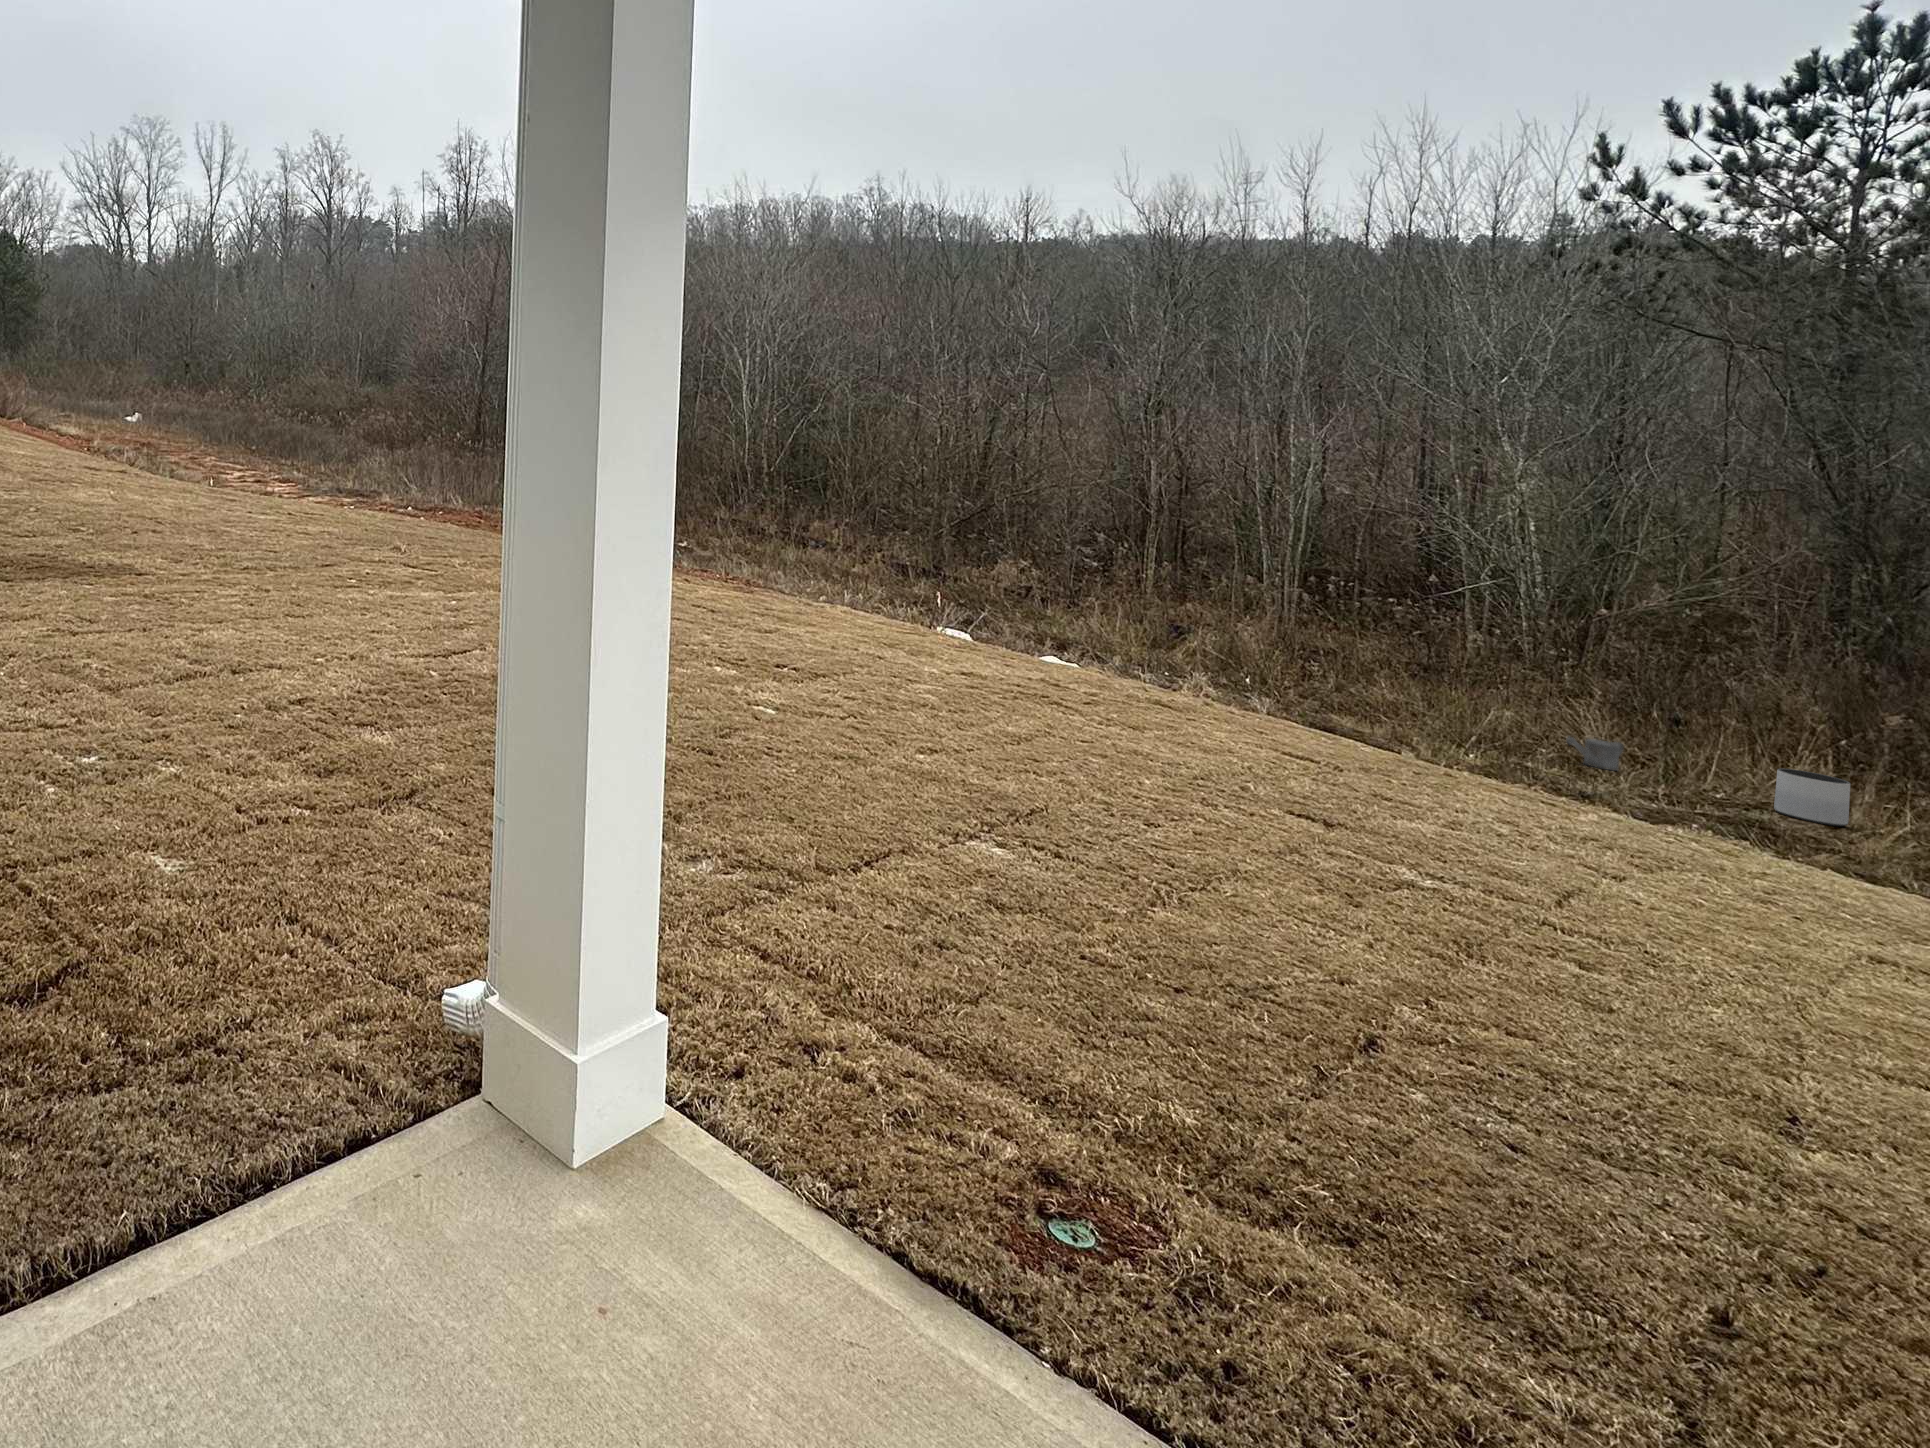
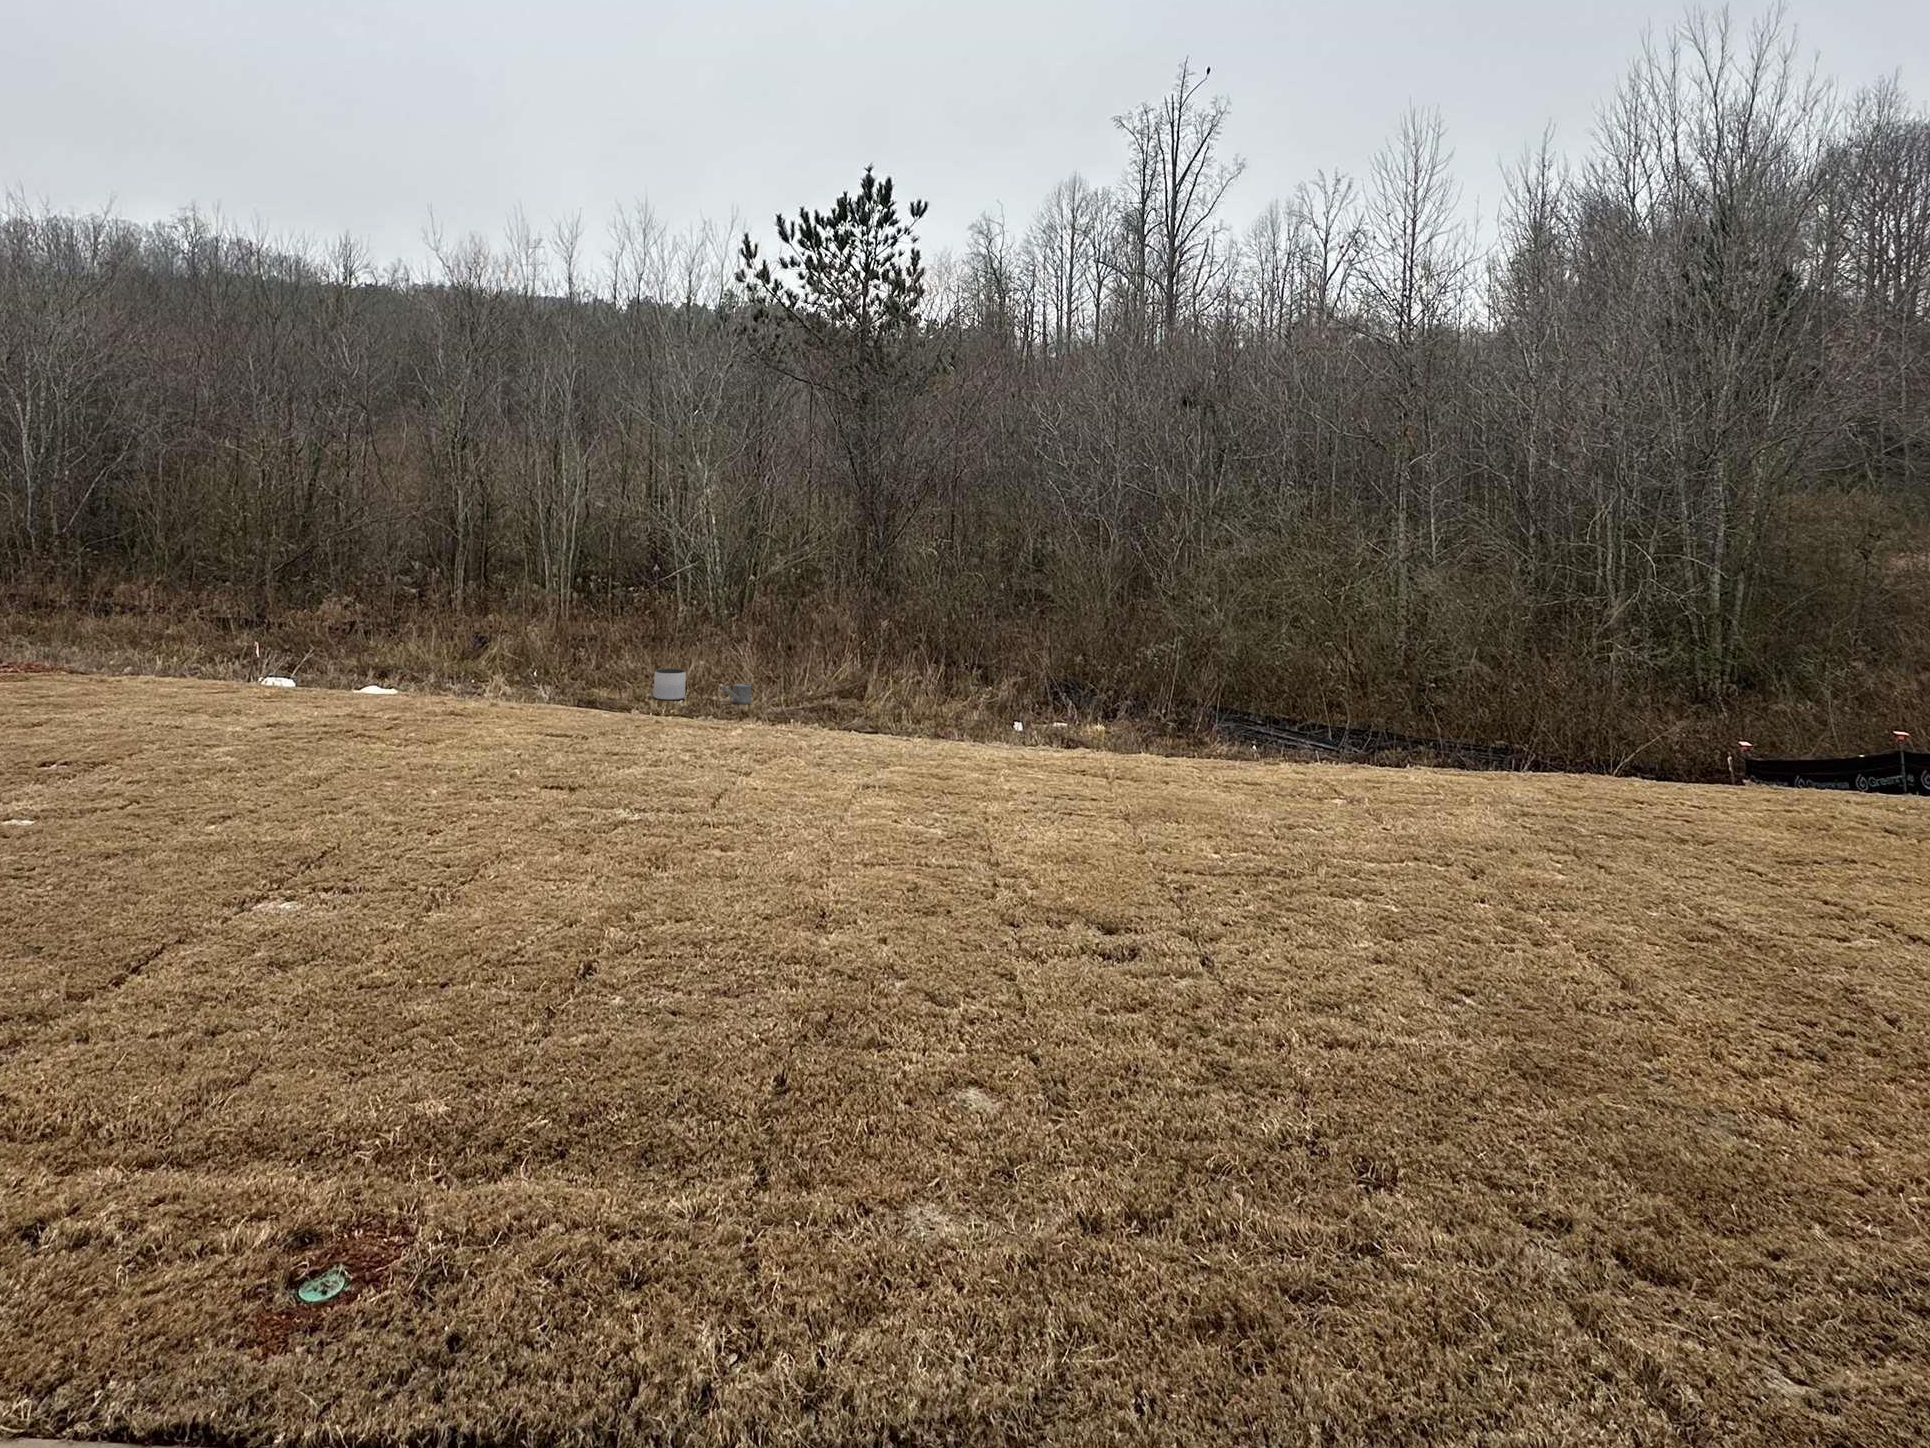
planter: present [1774,768,1850,826] -> present [654,669,686,701]

